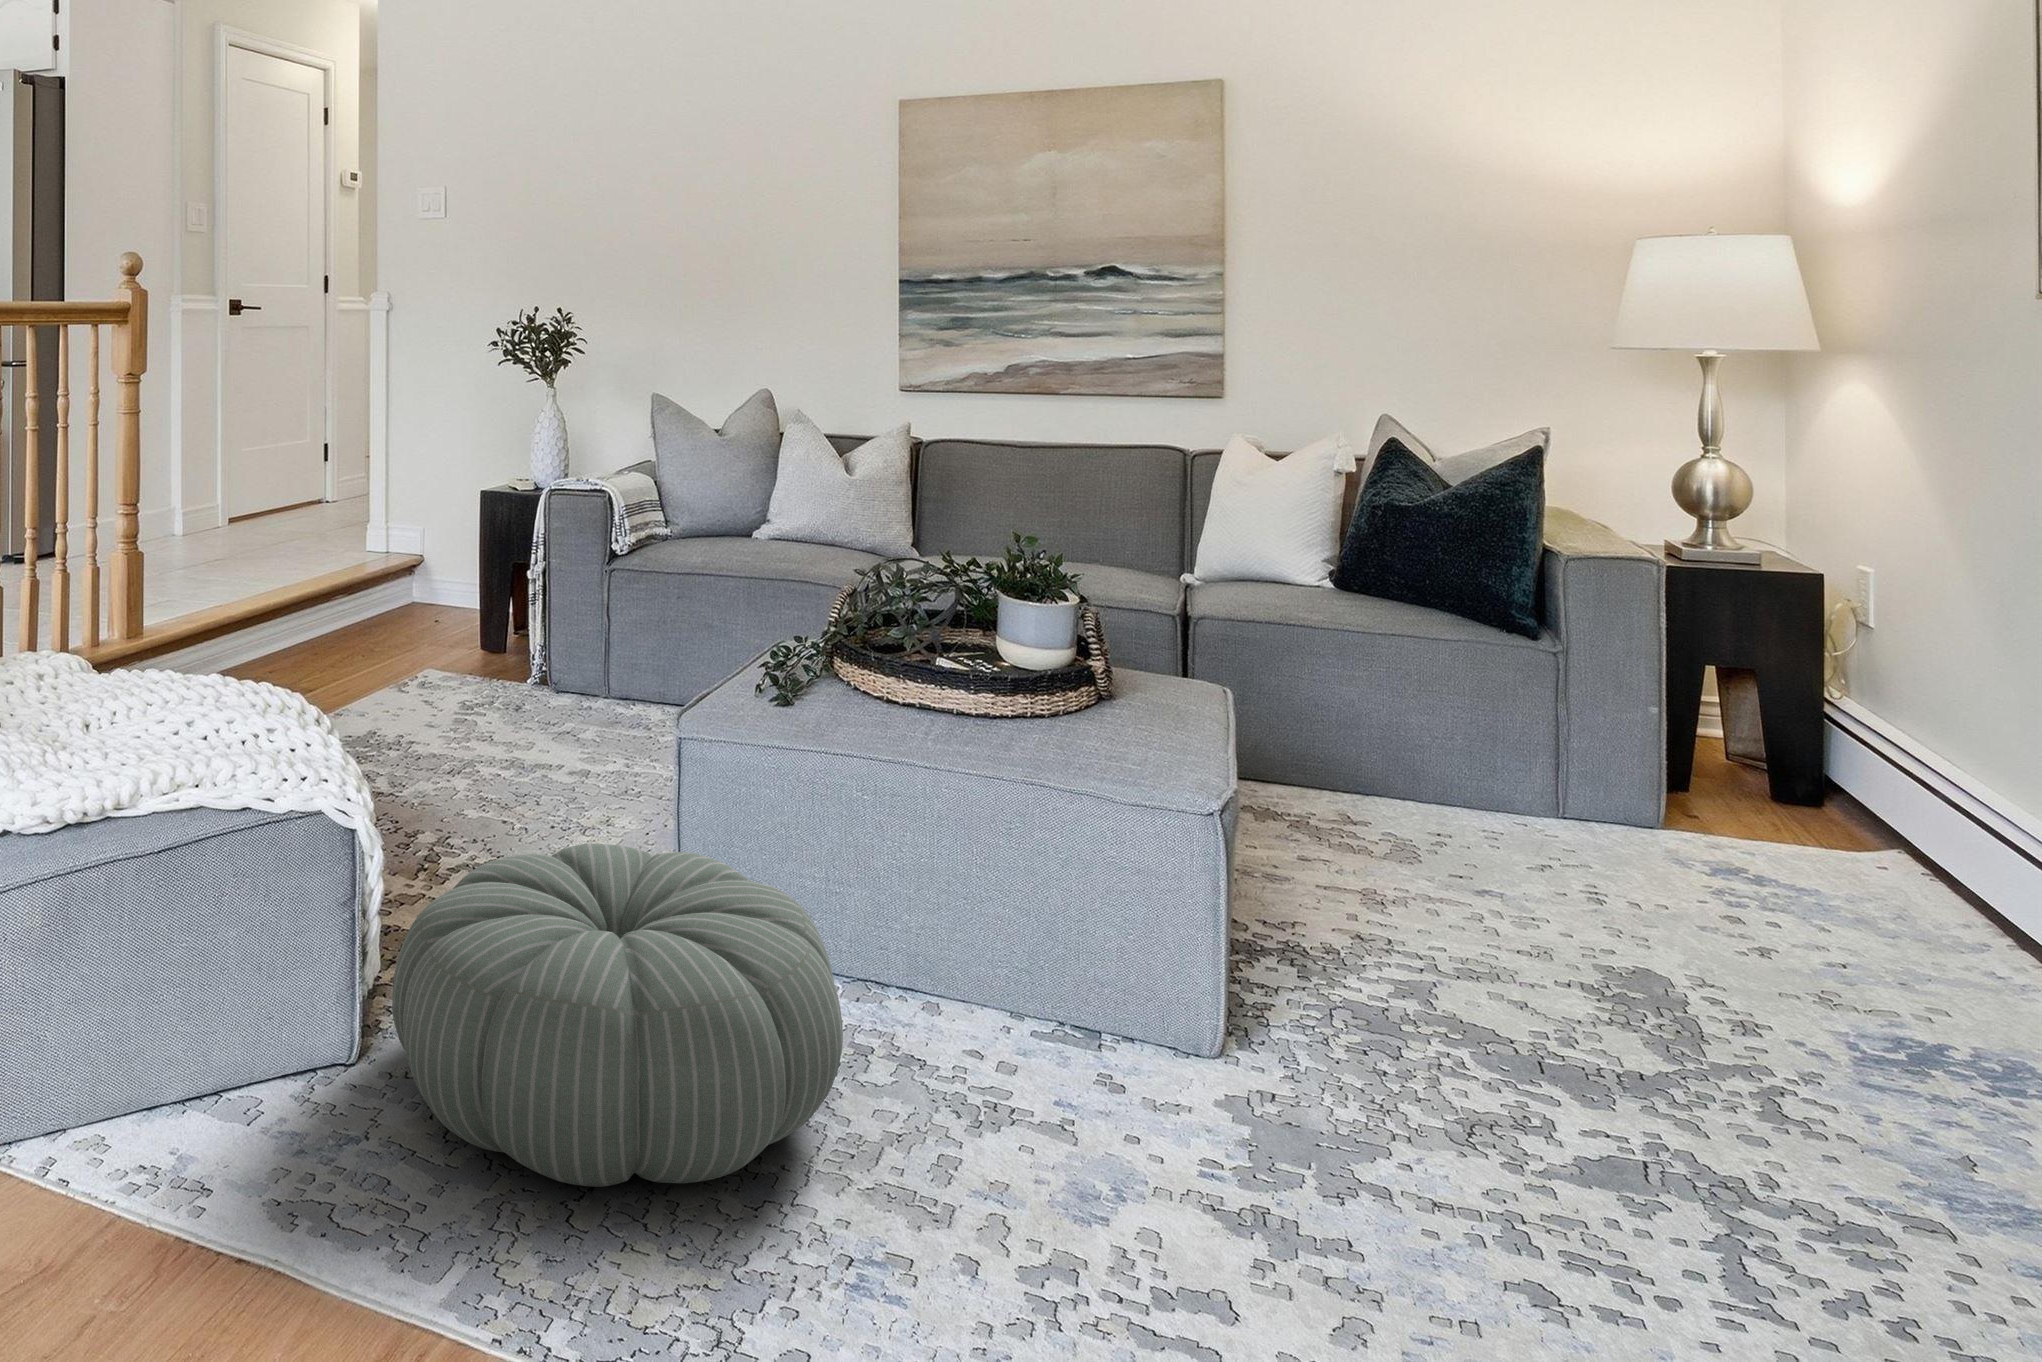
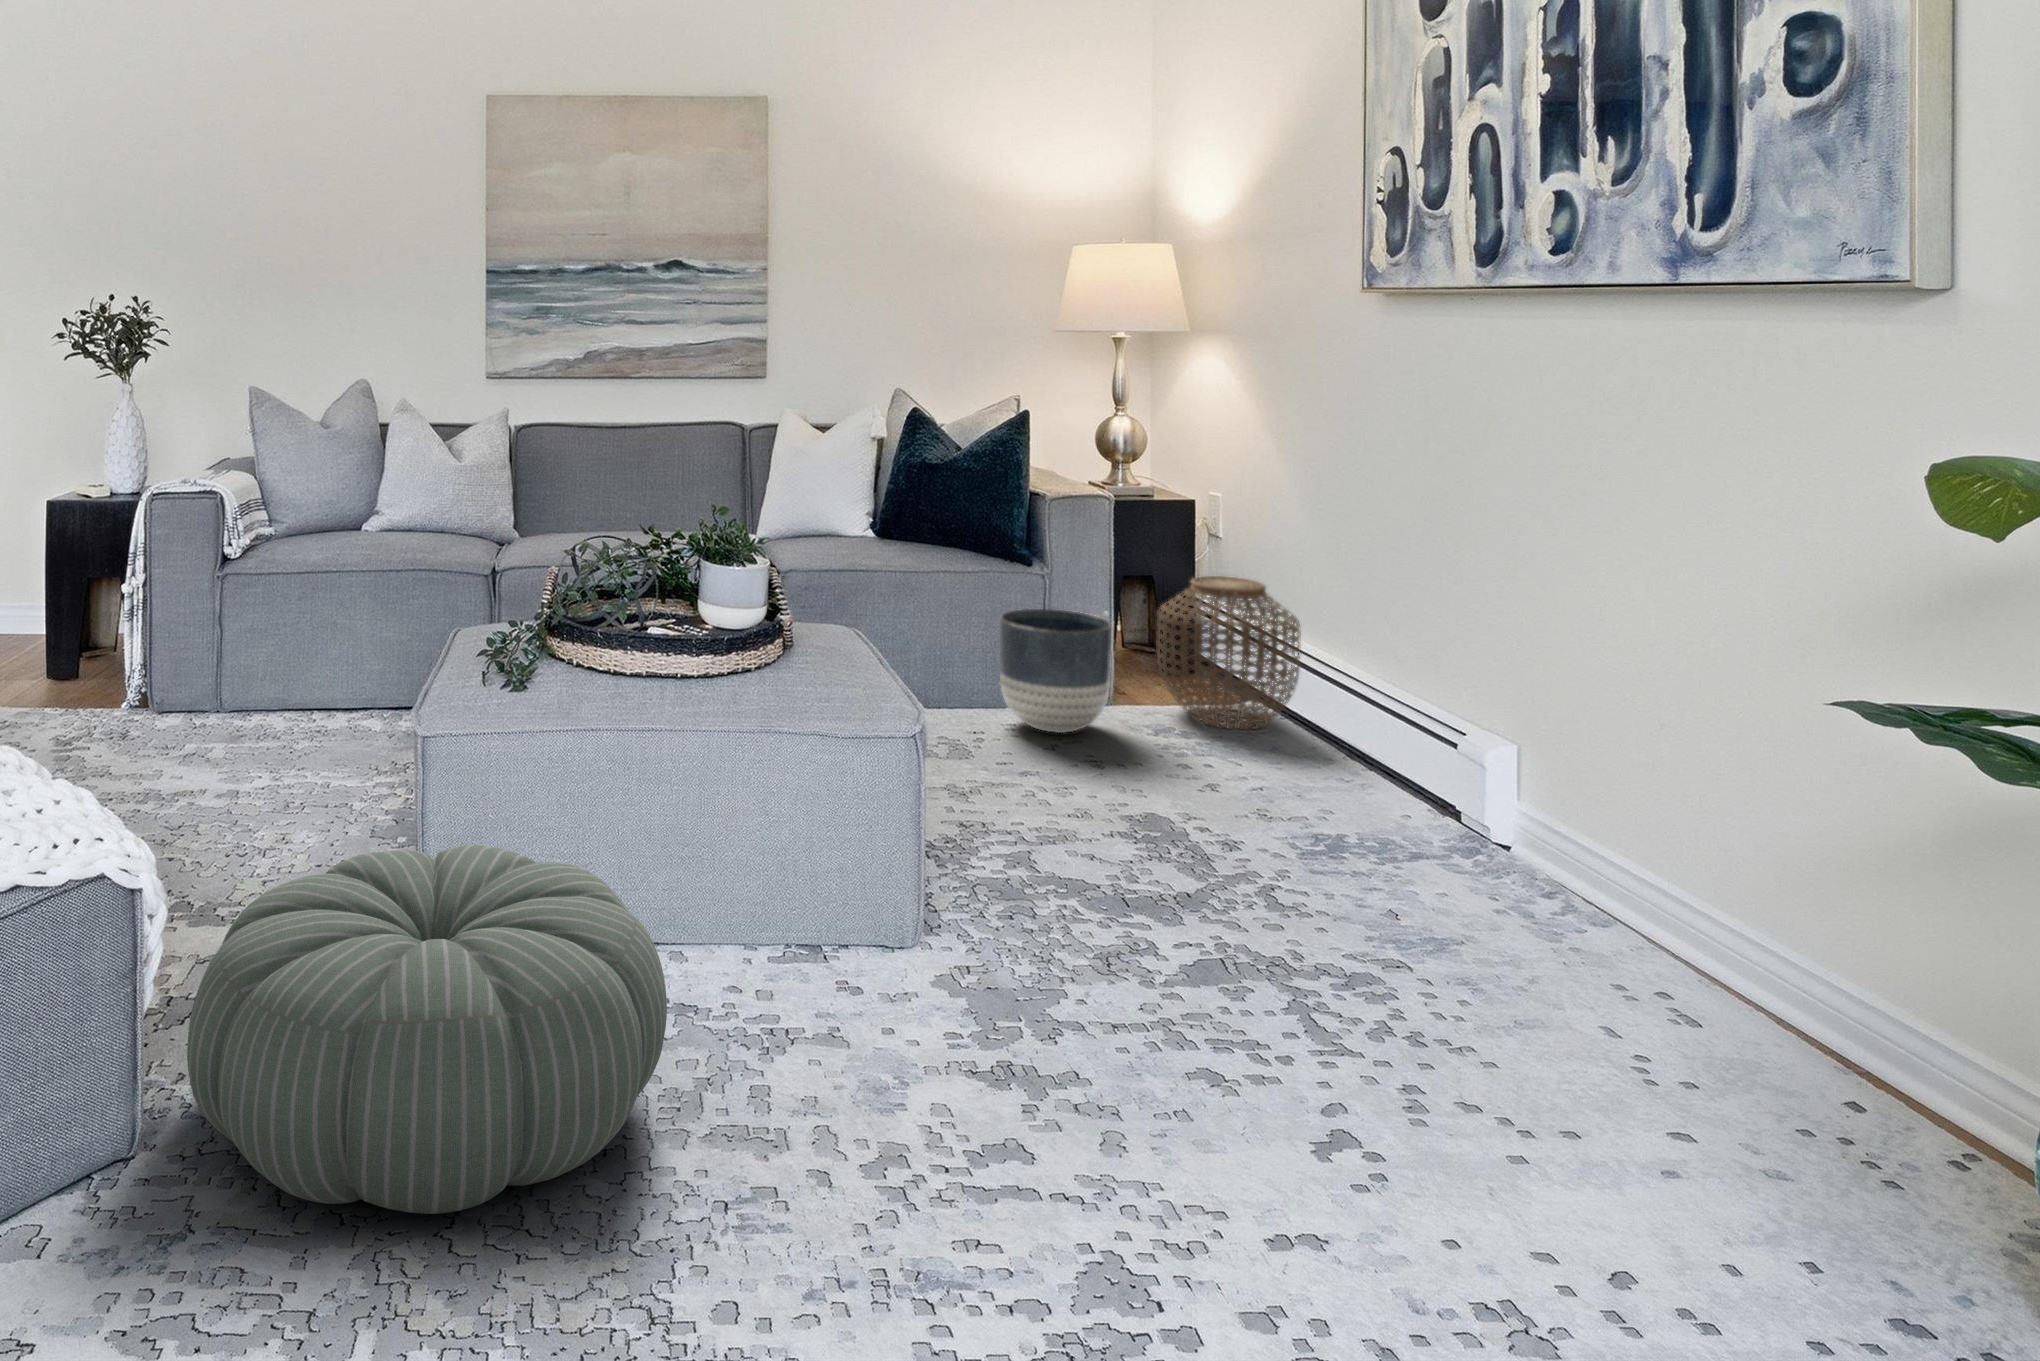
woven basket: none [1745,674,1996,893] -> present [1157,576,1301,729]
planter: none [1482,690,1651,853] -> present [1000,609,1112,733]

